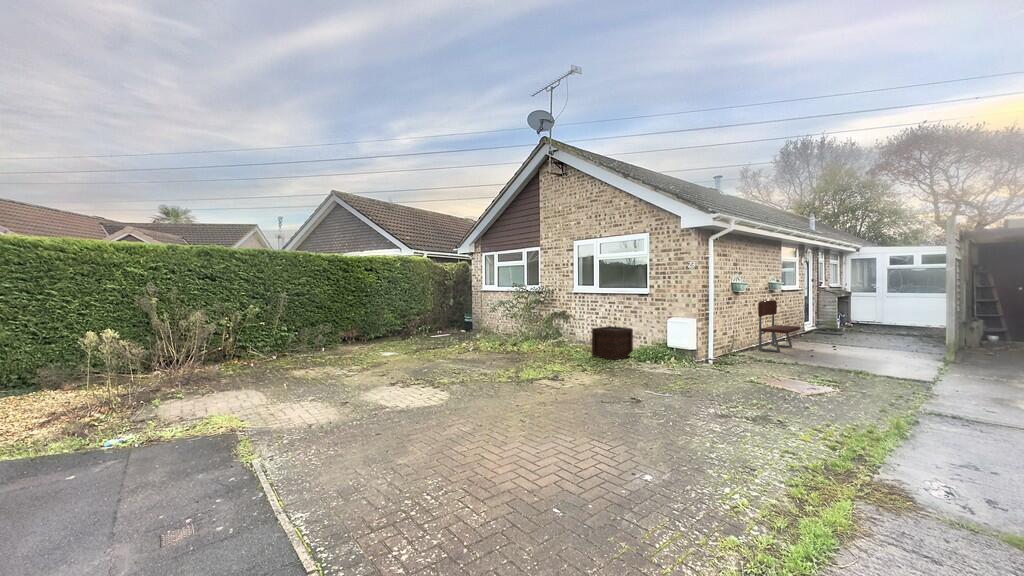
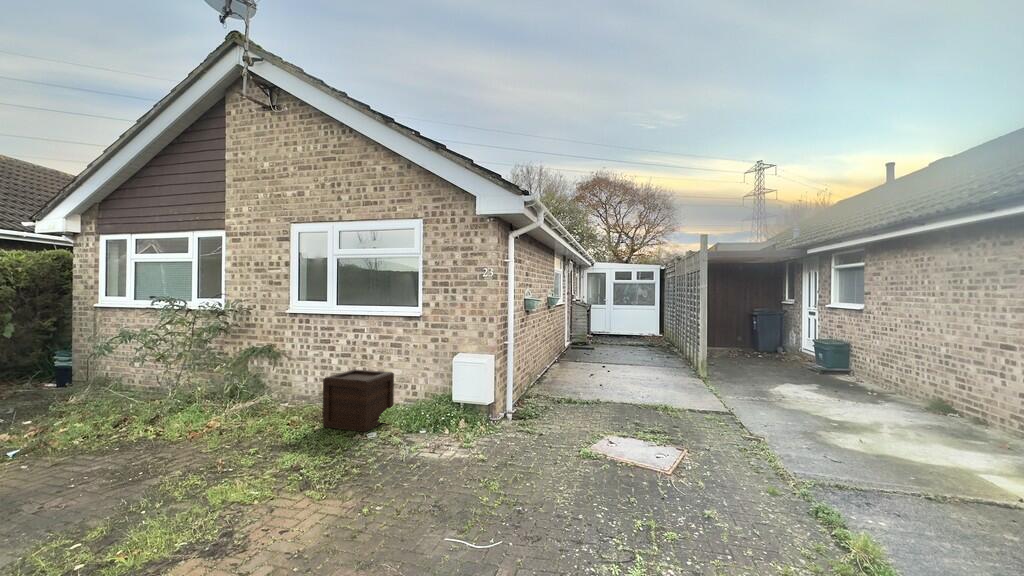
bench: present [758,300,801,352] -> none [543,319,581,384]

